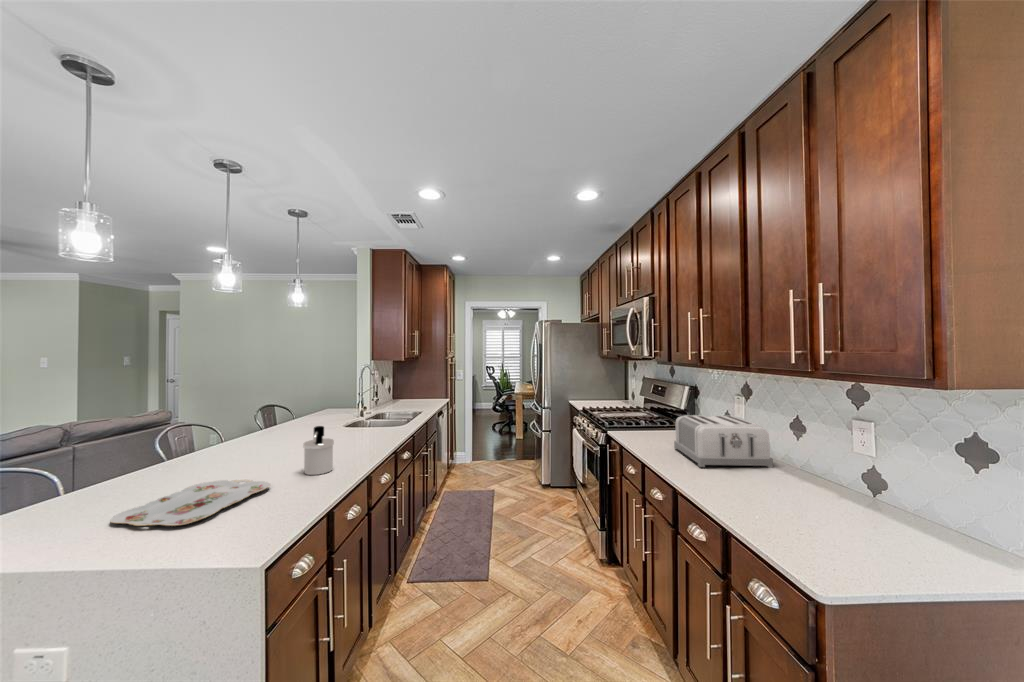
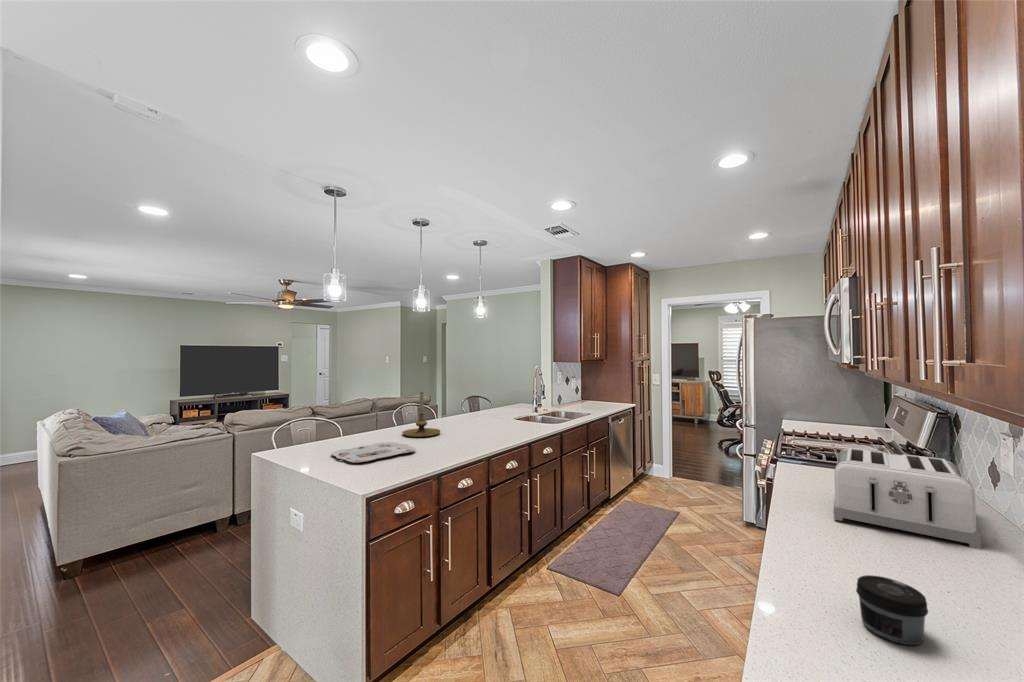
candle holder: none [212,405,275,468] -> present [402,392,440,437]
soap dispenser: present [303,426,334,475] -> none [443,412,465,450]
jar: none [804,498,850,539] -> present [856,575,928,645]

